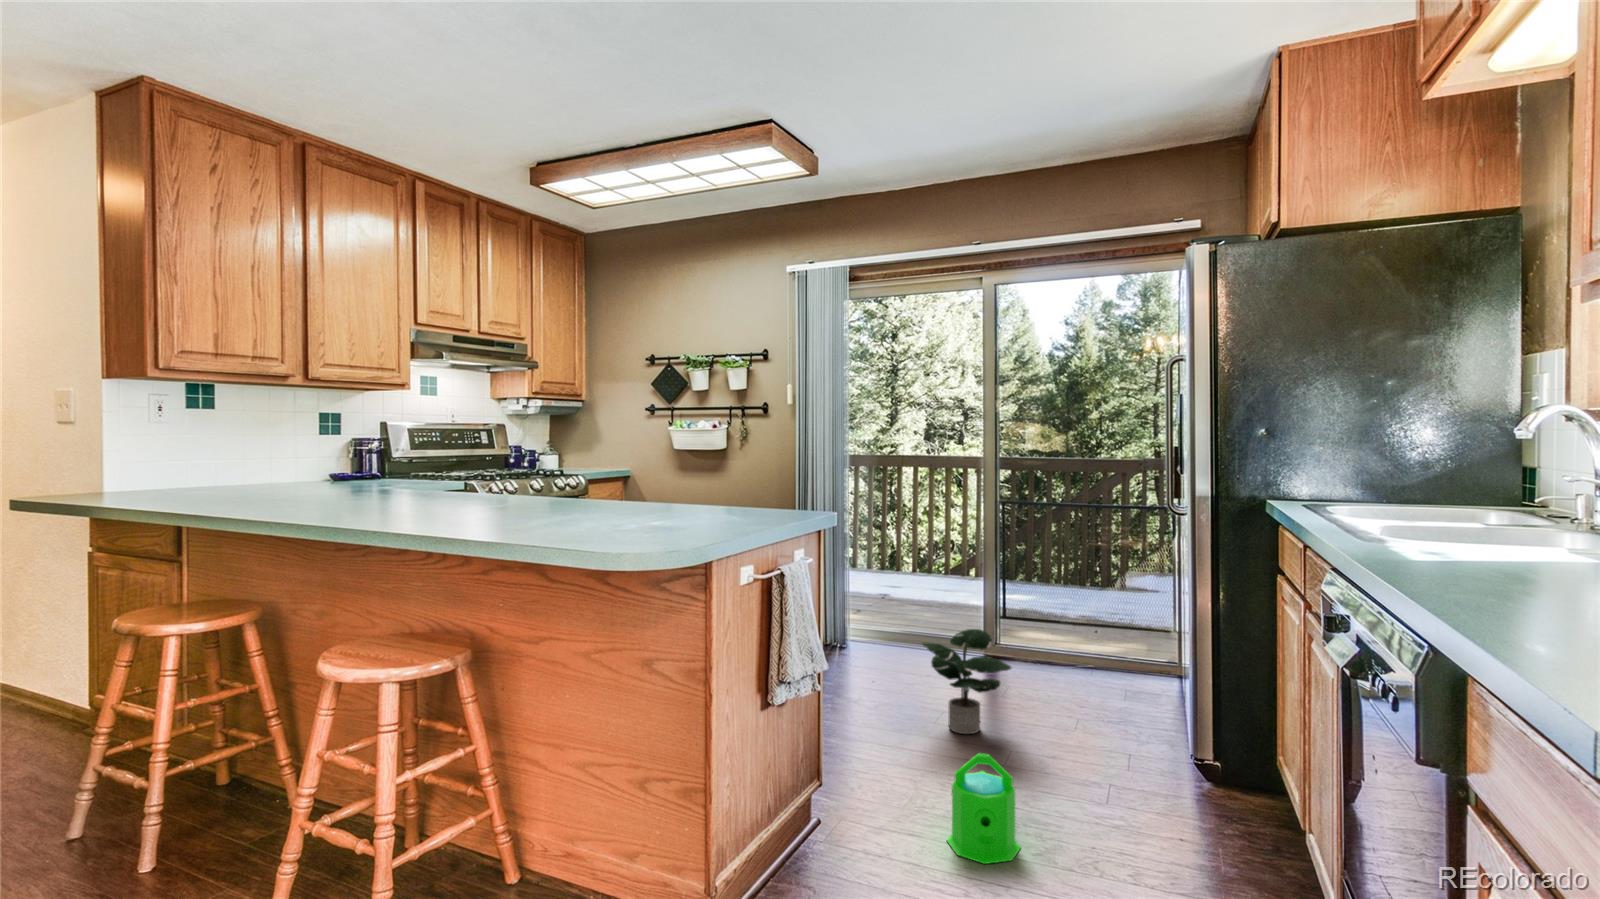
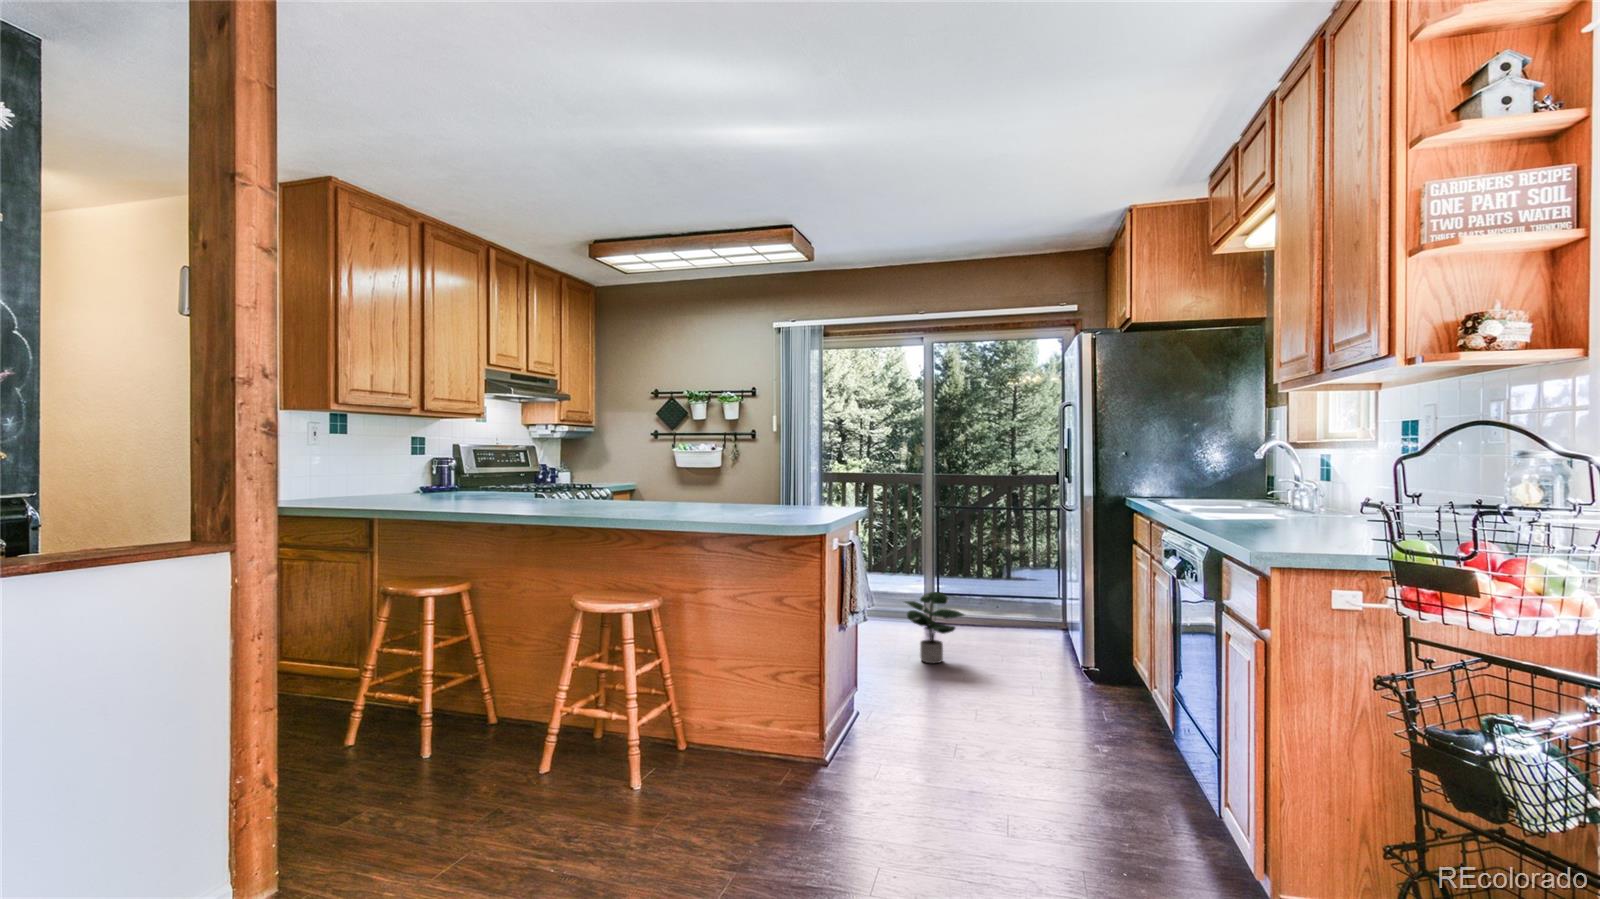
watering can: present [947,753,1021,864] -> none [945,657,991,724]

